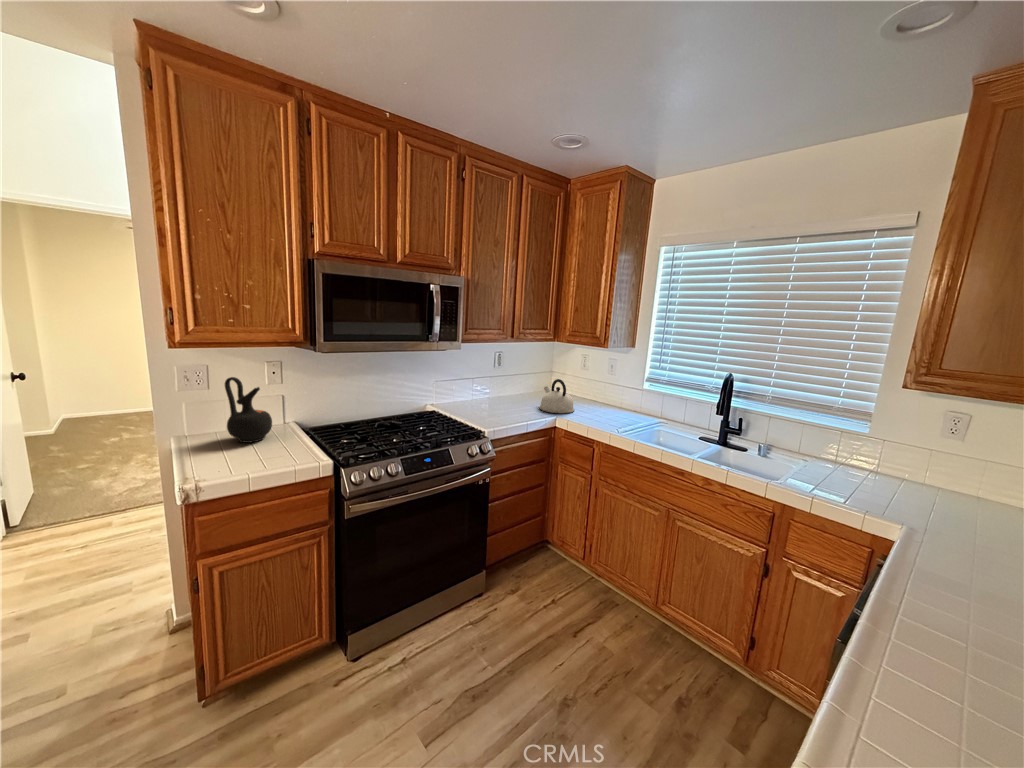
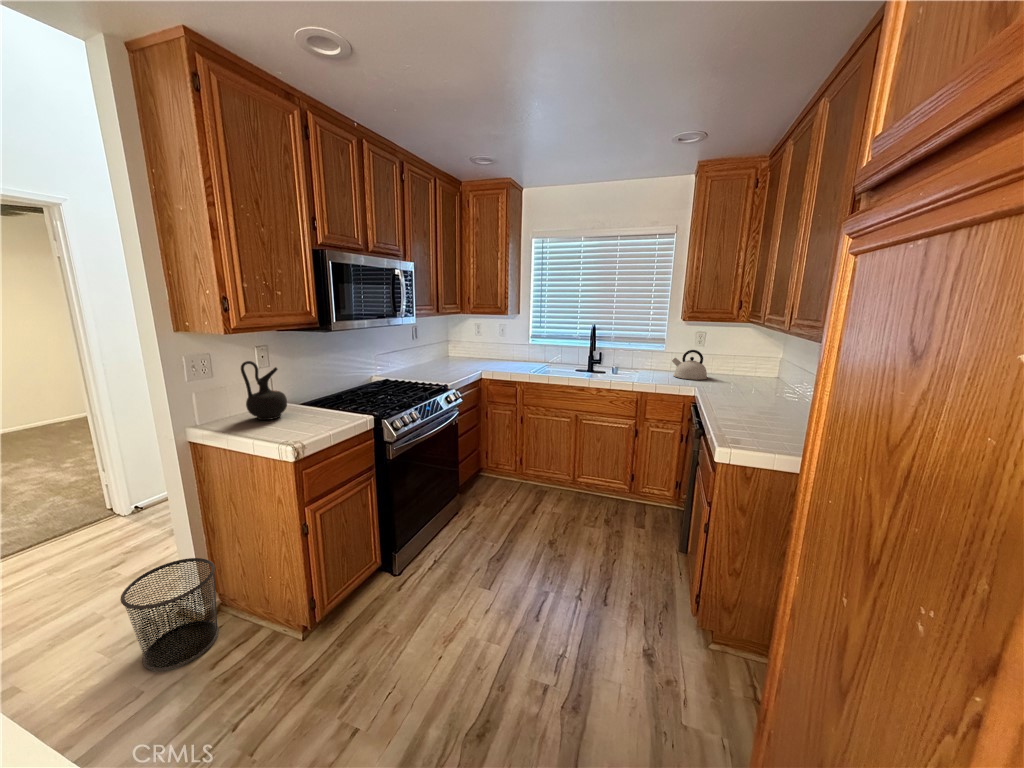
kettle: present [539,379,574,413] -> present [672,350,707,380]
trash can: none [74,564,176,679] -> present [120,558,219,671]

